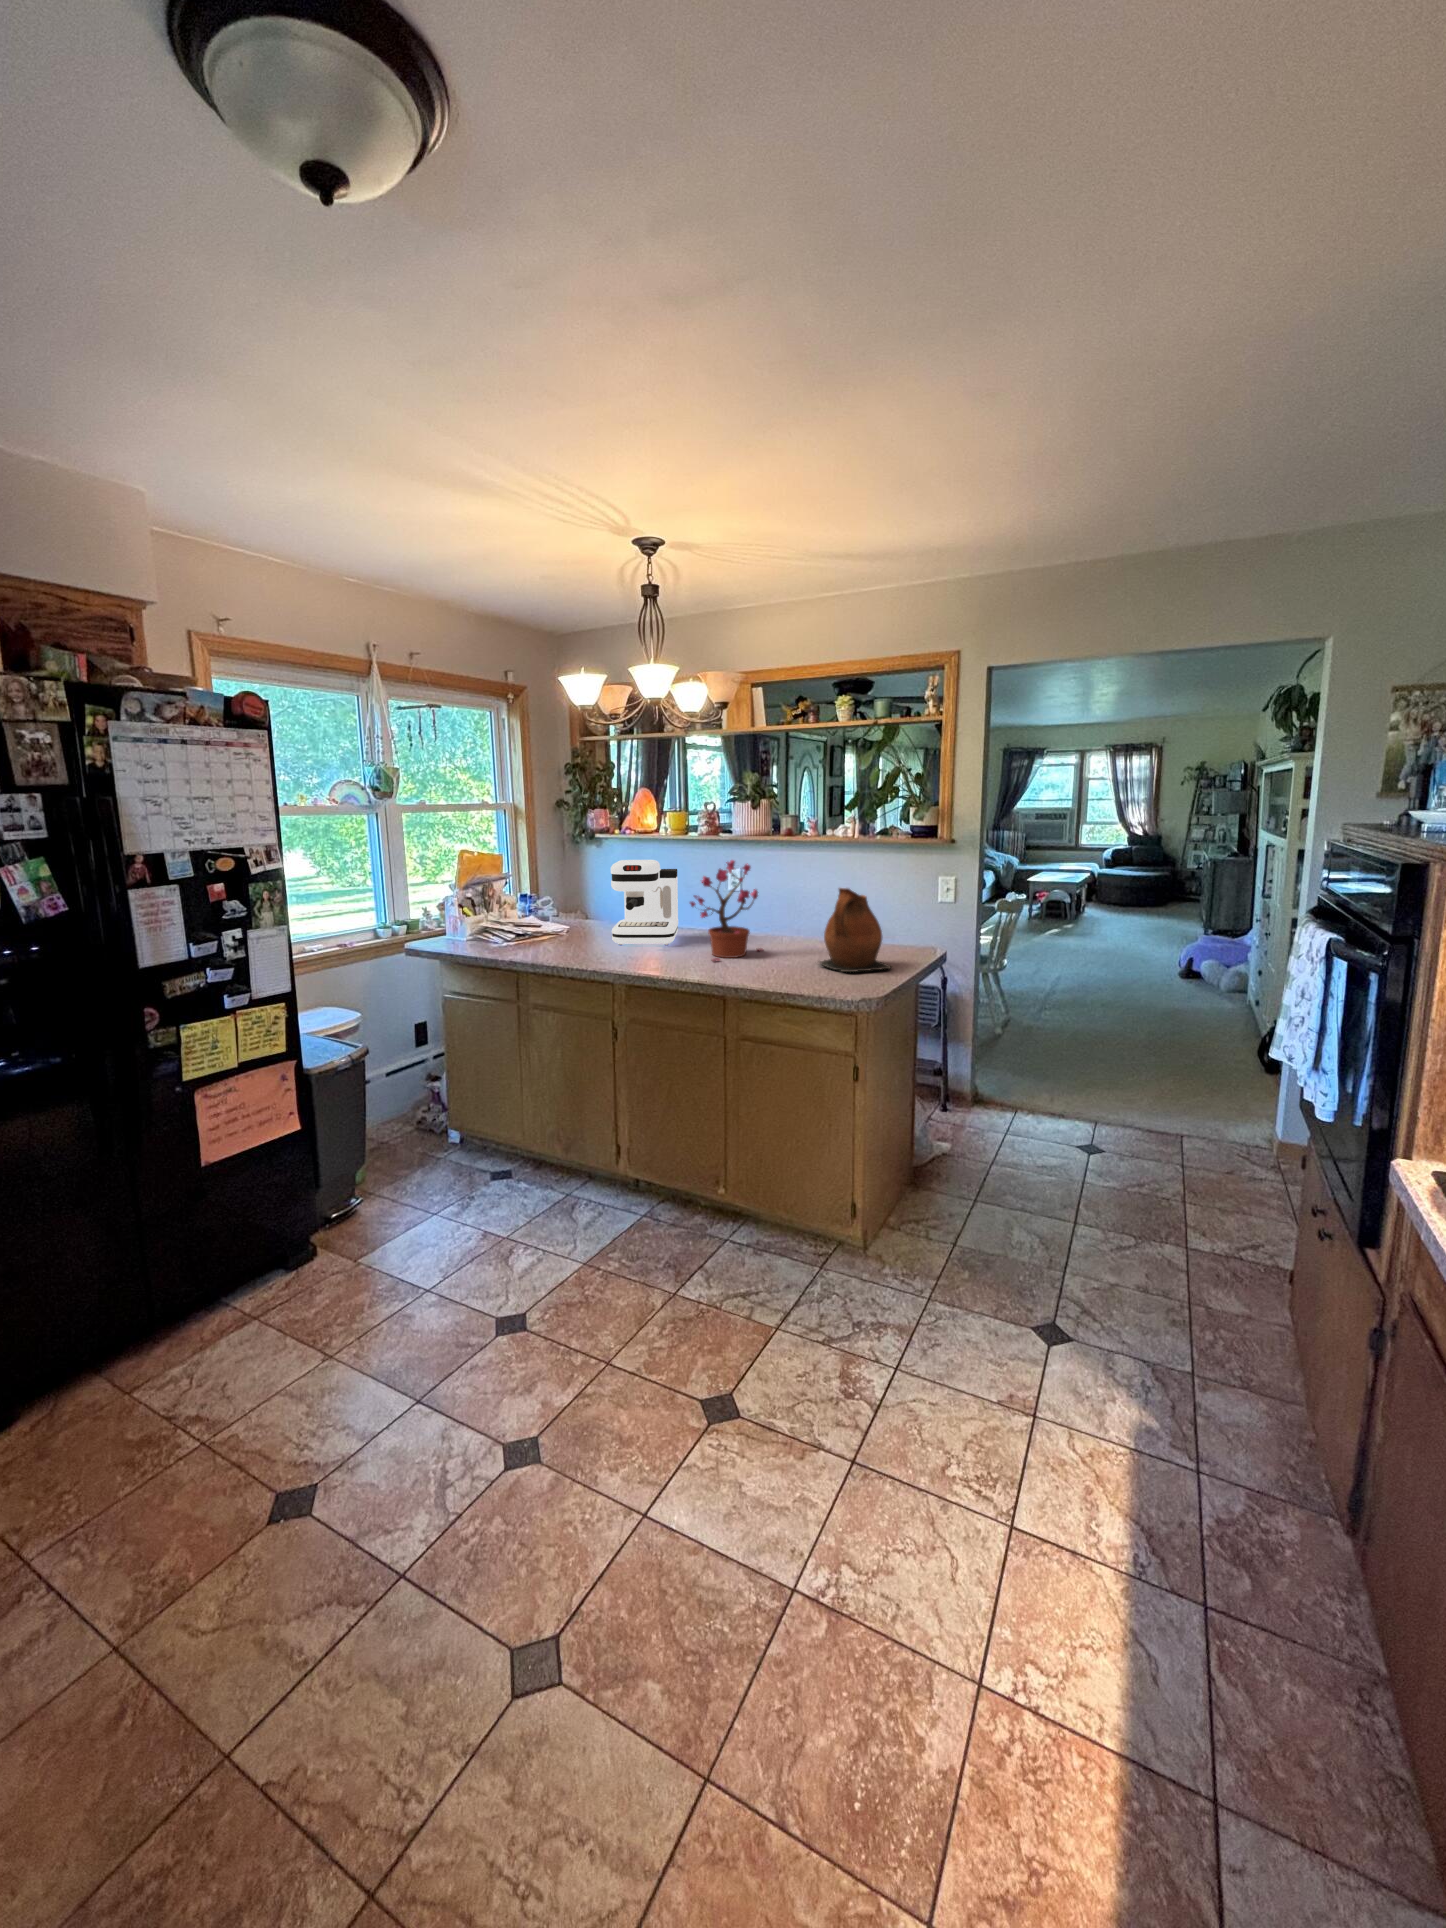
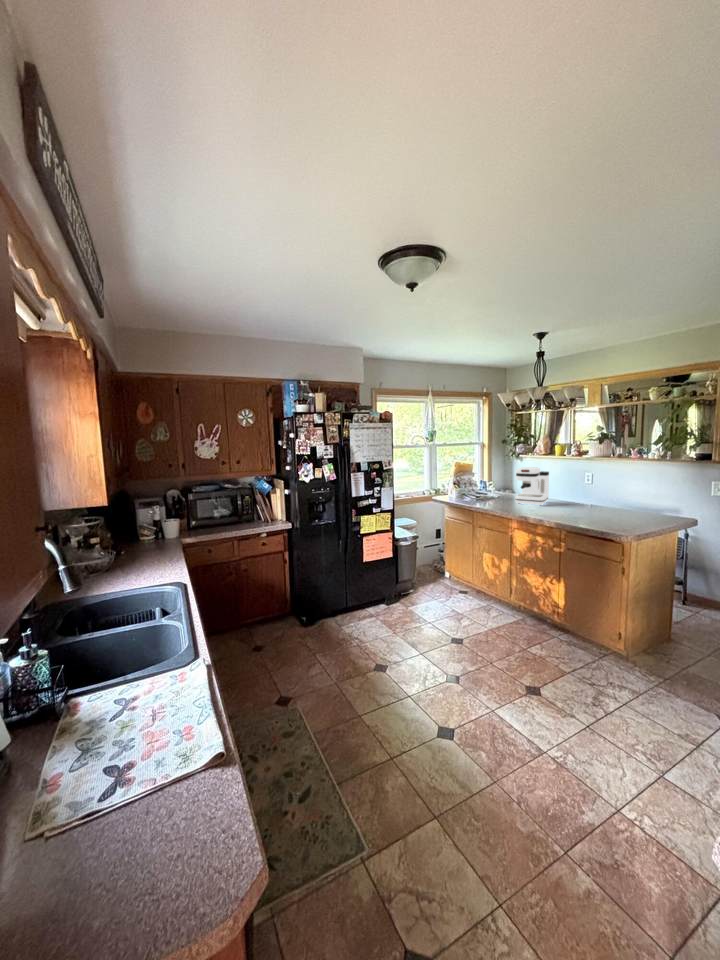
potted plant: present [690,860,763,961] -> none [549,469,588,514]
ceramic pitcher: present [820,888,891,972] -> none [611,484,656,526]

